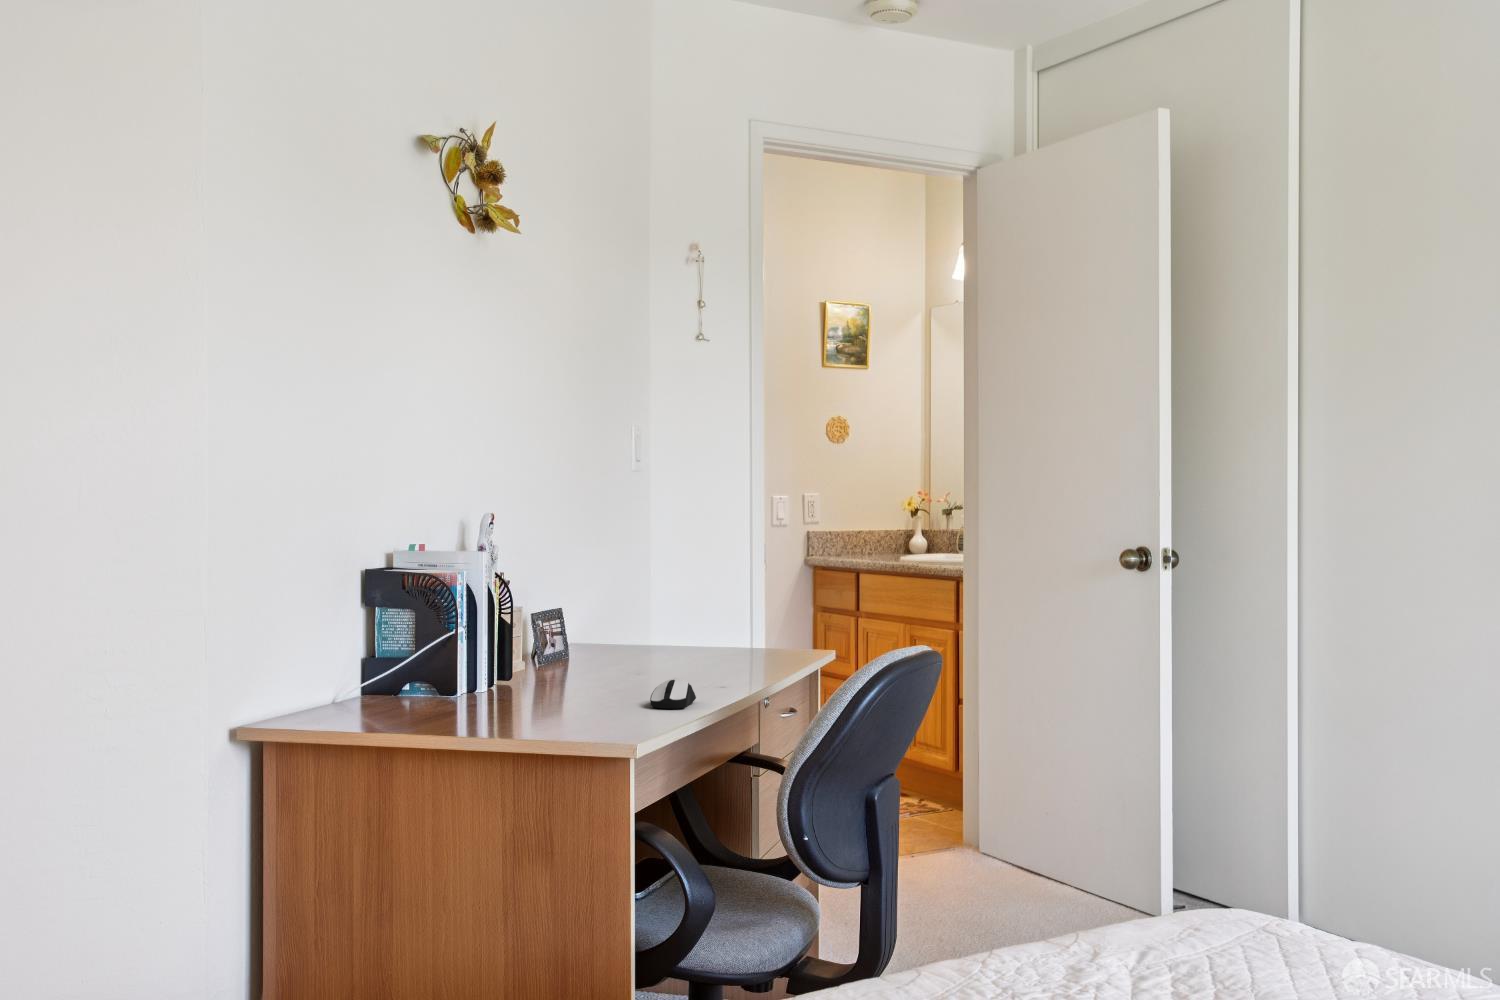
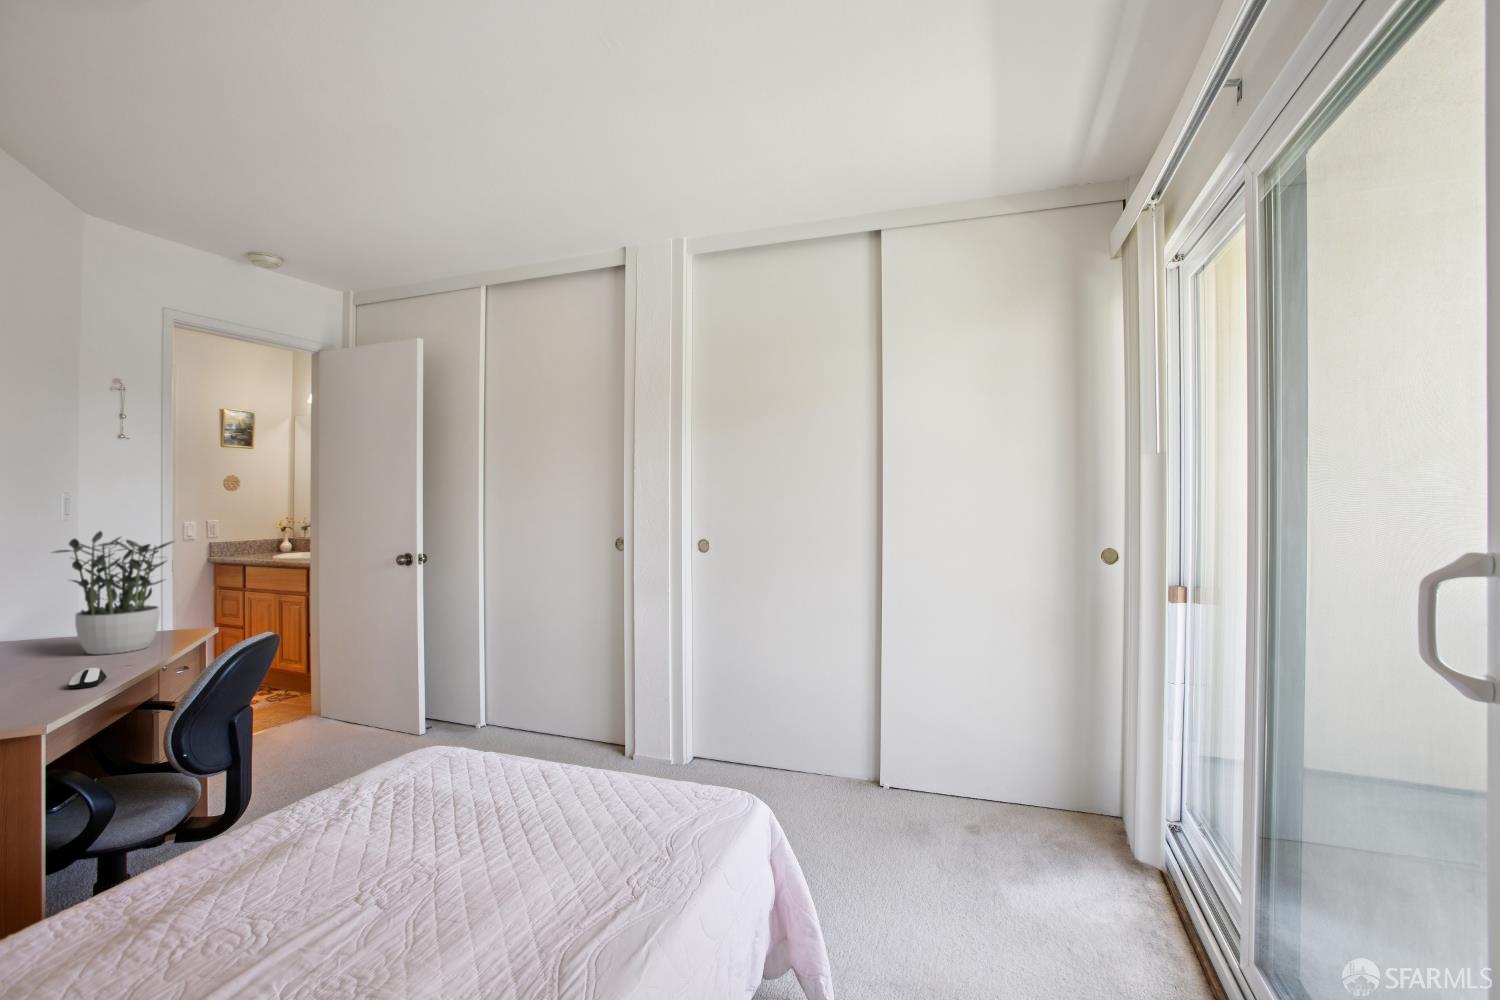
potted plant: none [627,464,780,671] -> present [54,531,173,655]

